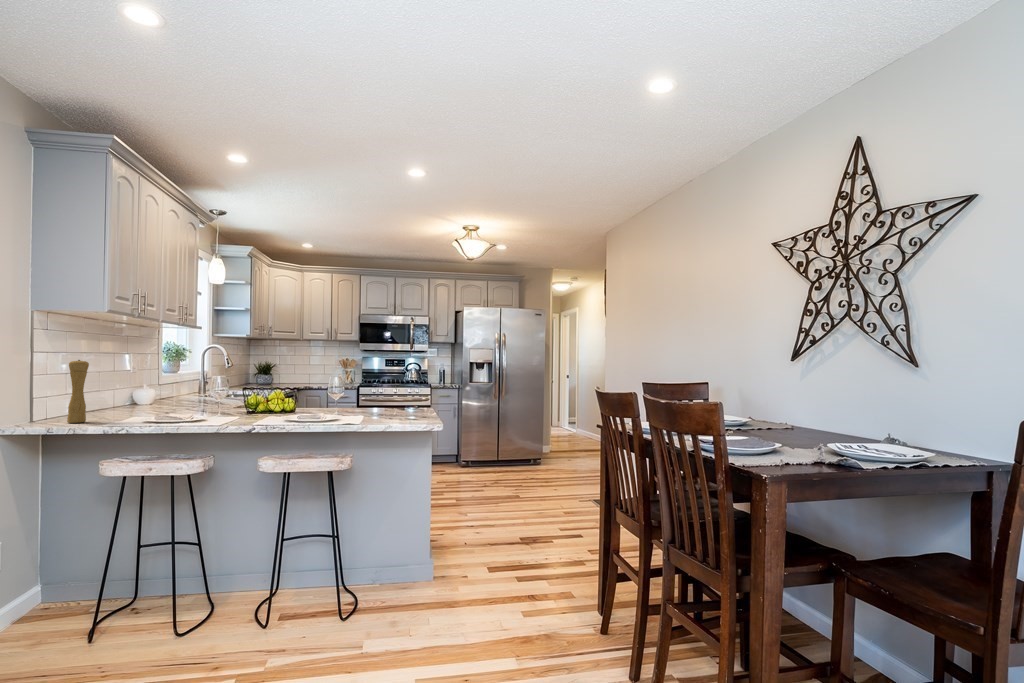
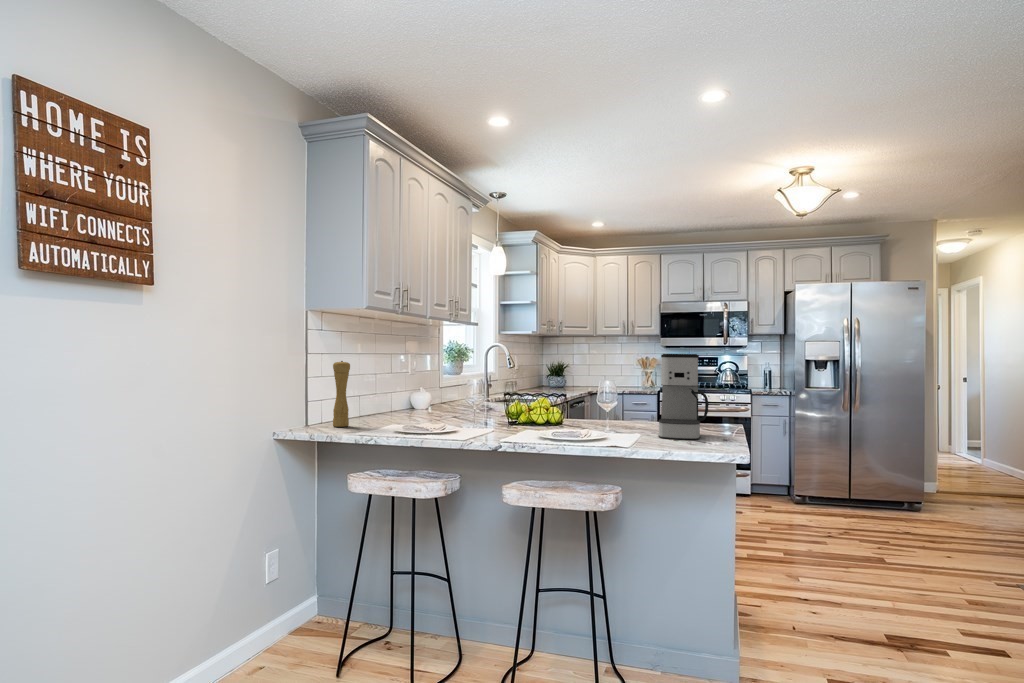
coffee maker: none [378,355,414,417] -> present [658,354,709,440]

